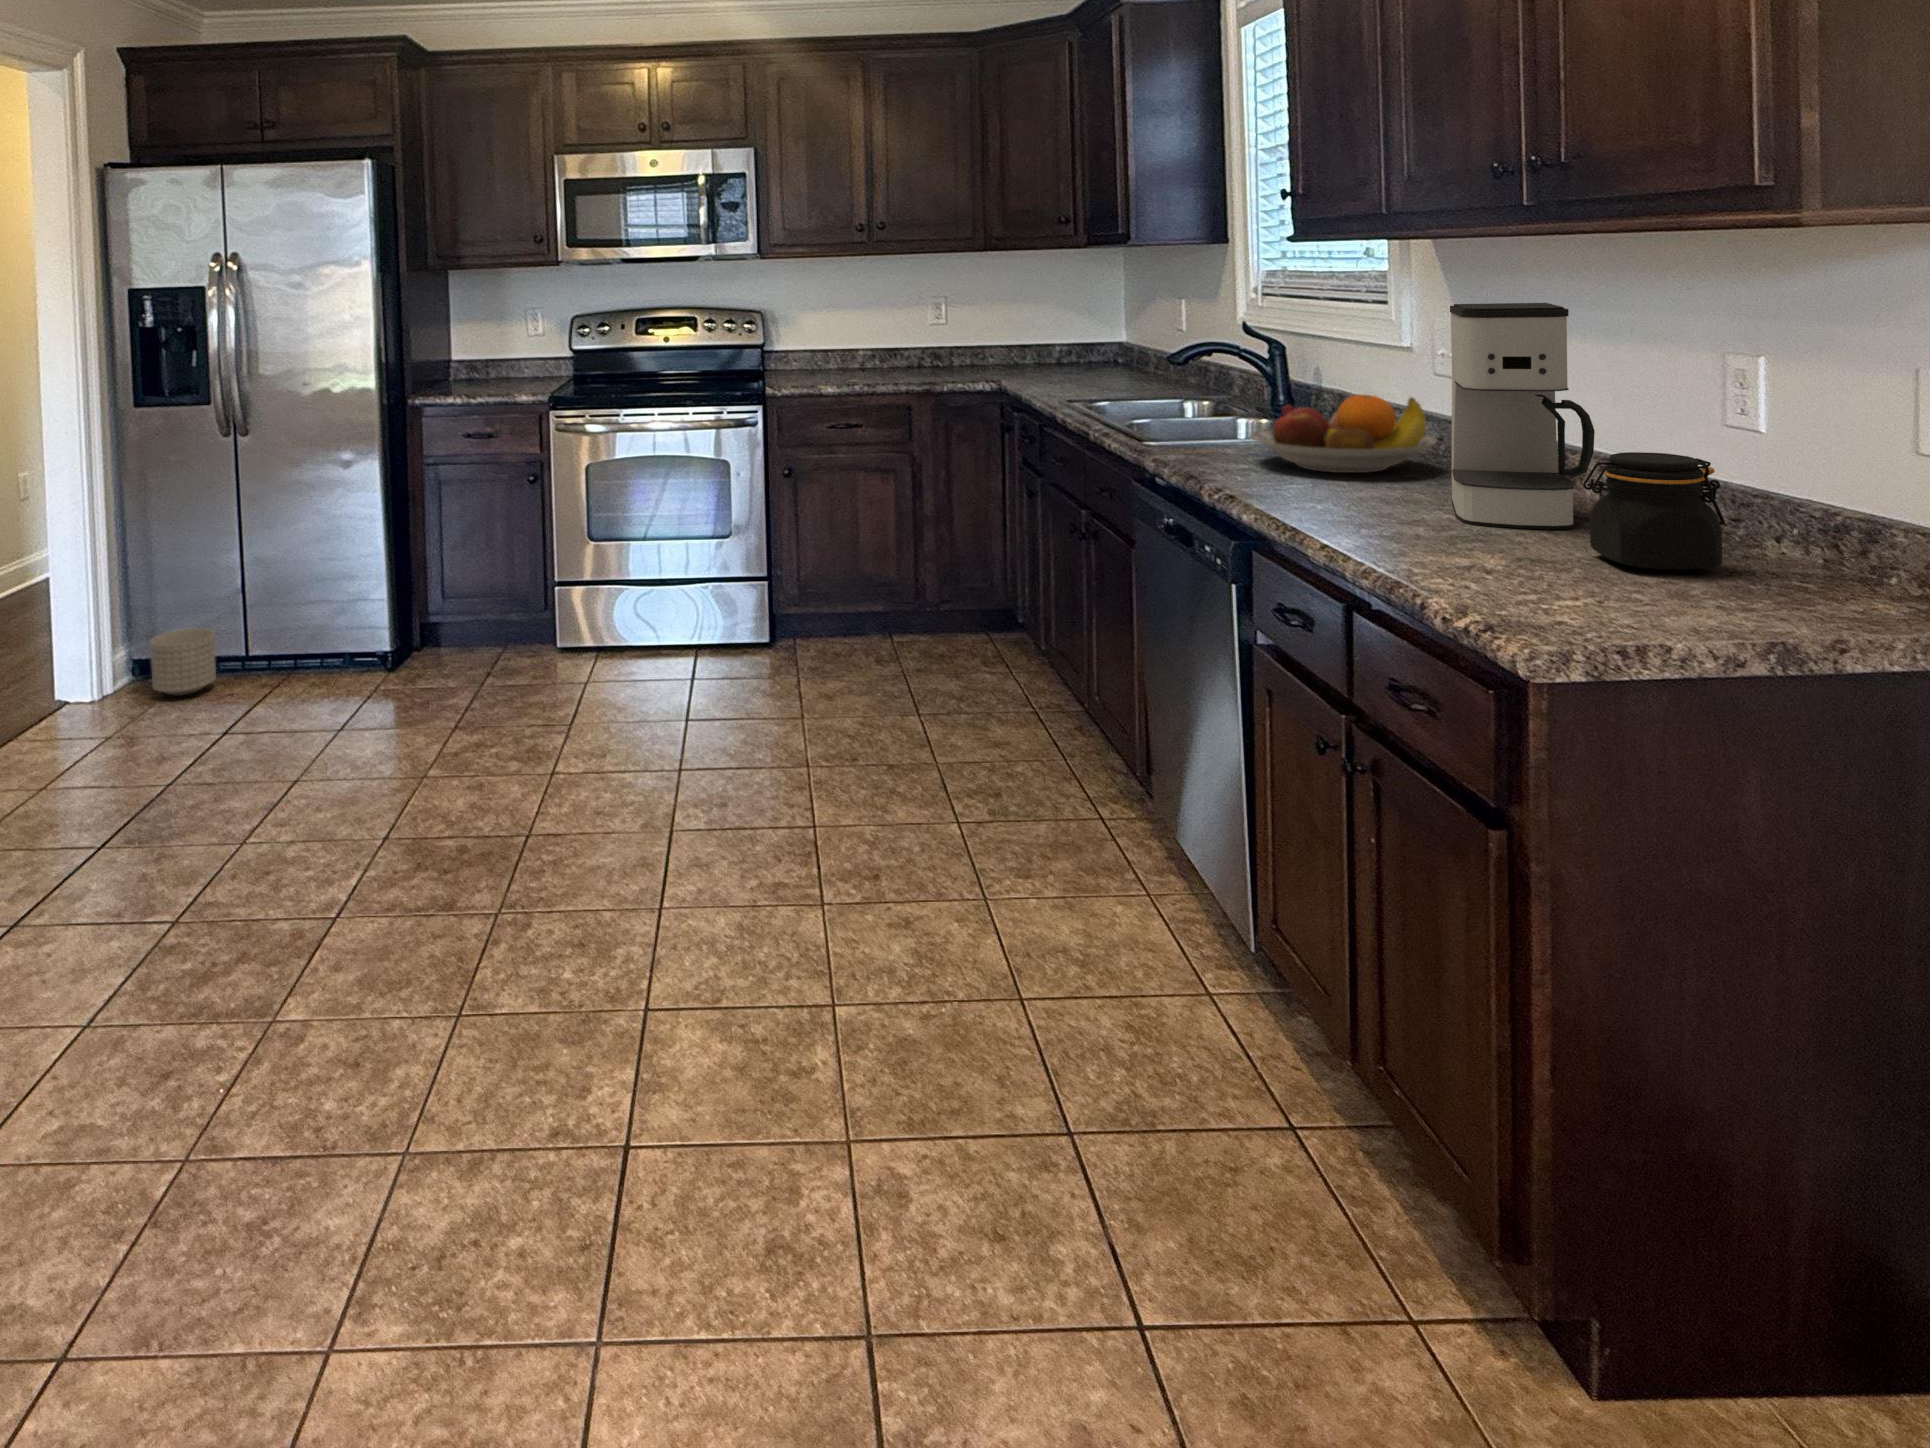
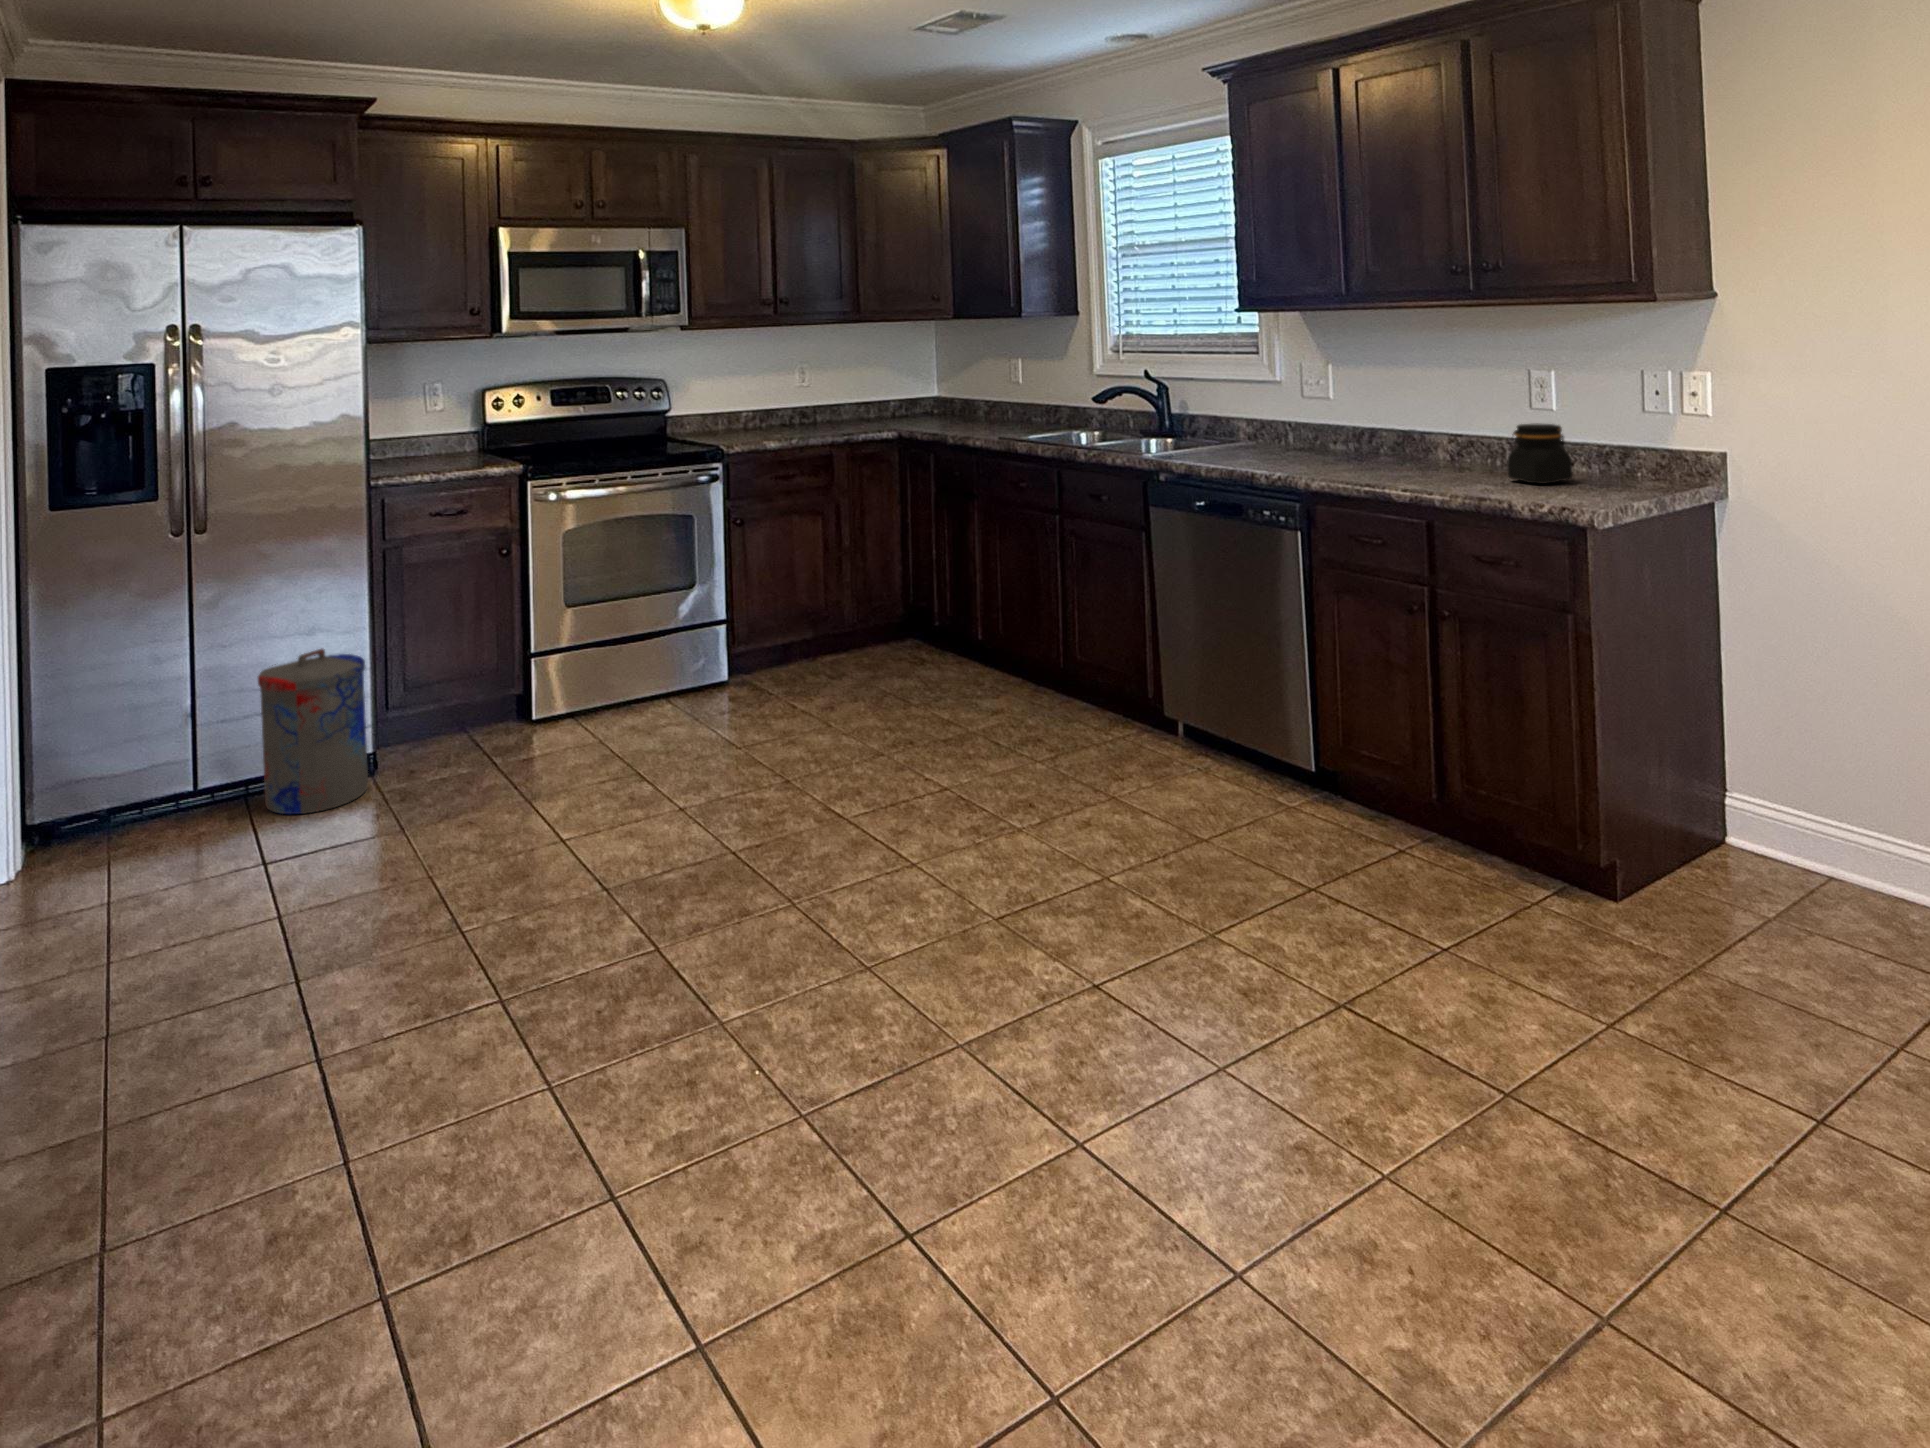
coffee maker: present [1450,303,1595,529] -> none [1383,348,1470,476]
fruit bowl: present [1251,394,1437,473] -> none [1228,411,1341,461]
trash can: none [241,554,344,709] -> present [258,649,368,814]
planter: present [150,628,216,696] -> none [134,749,210,827]

